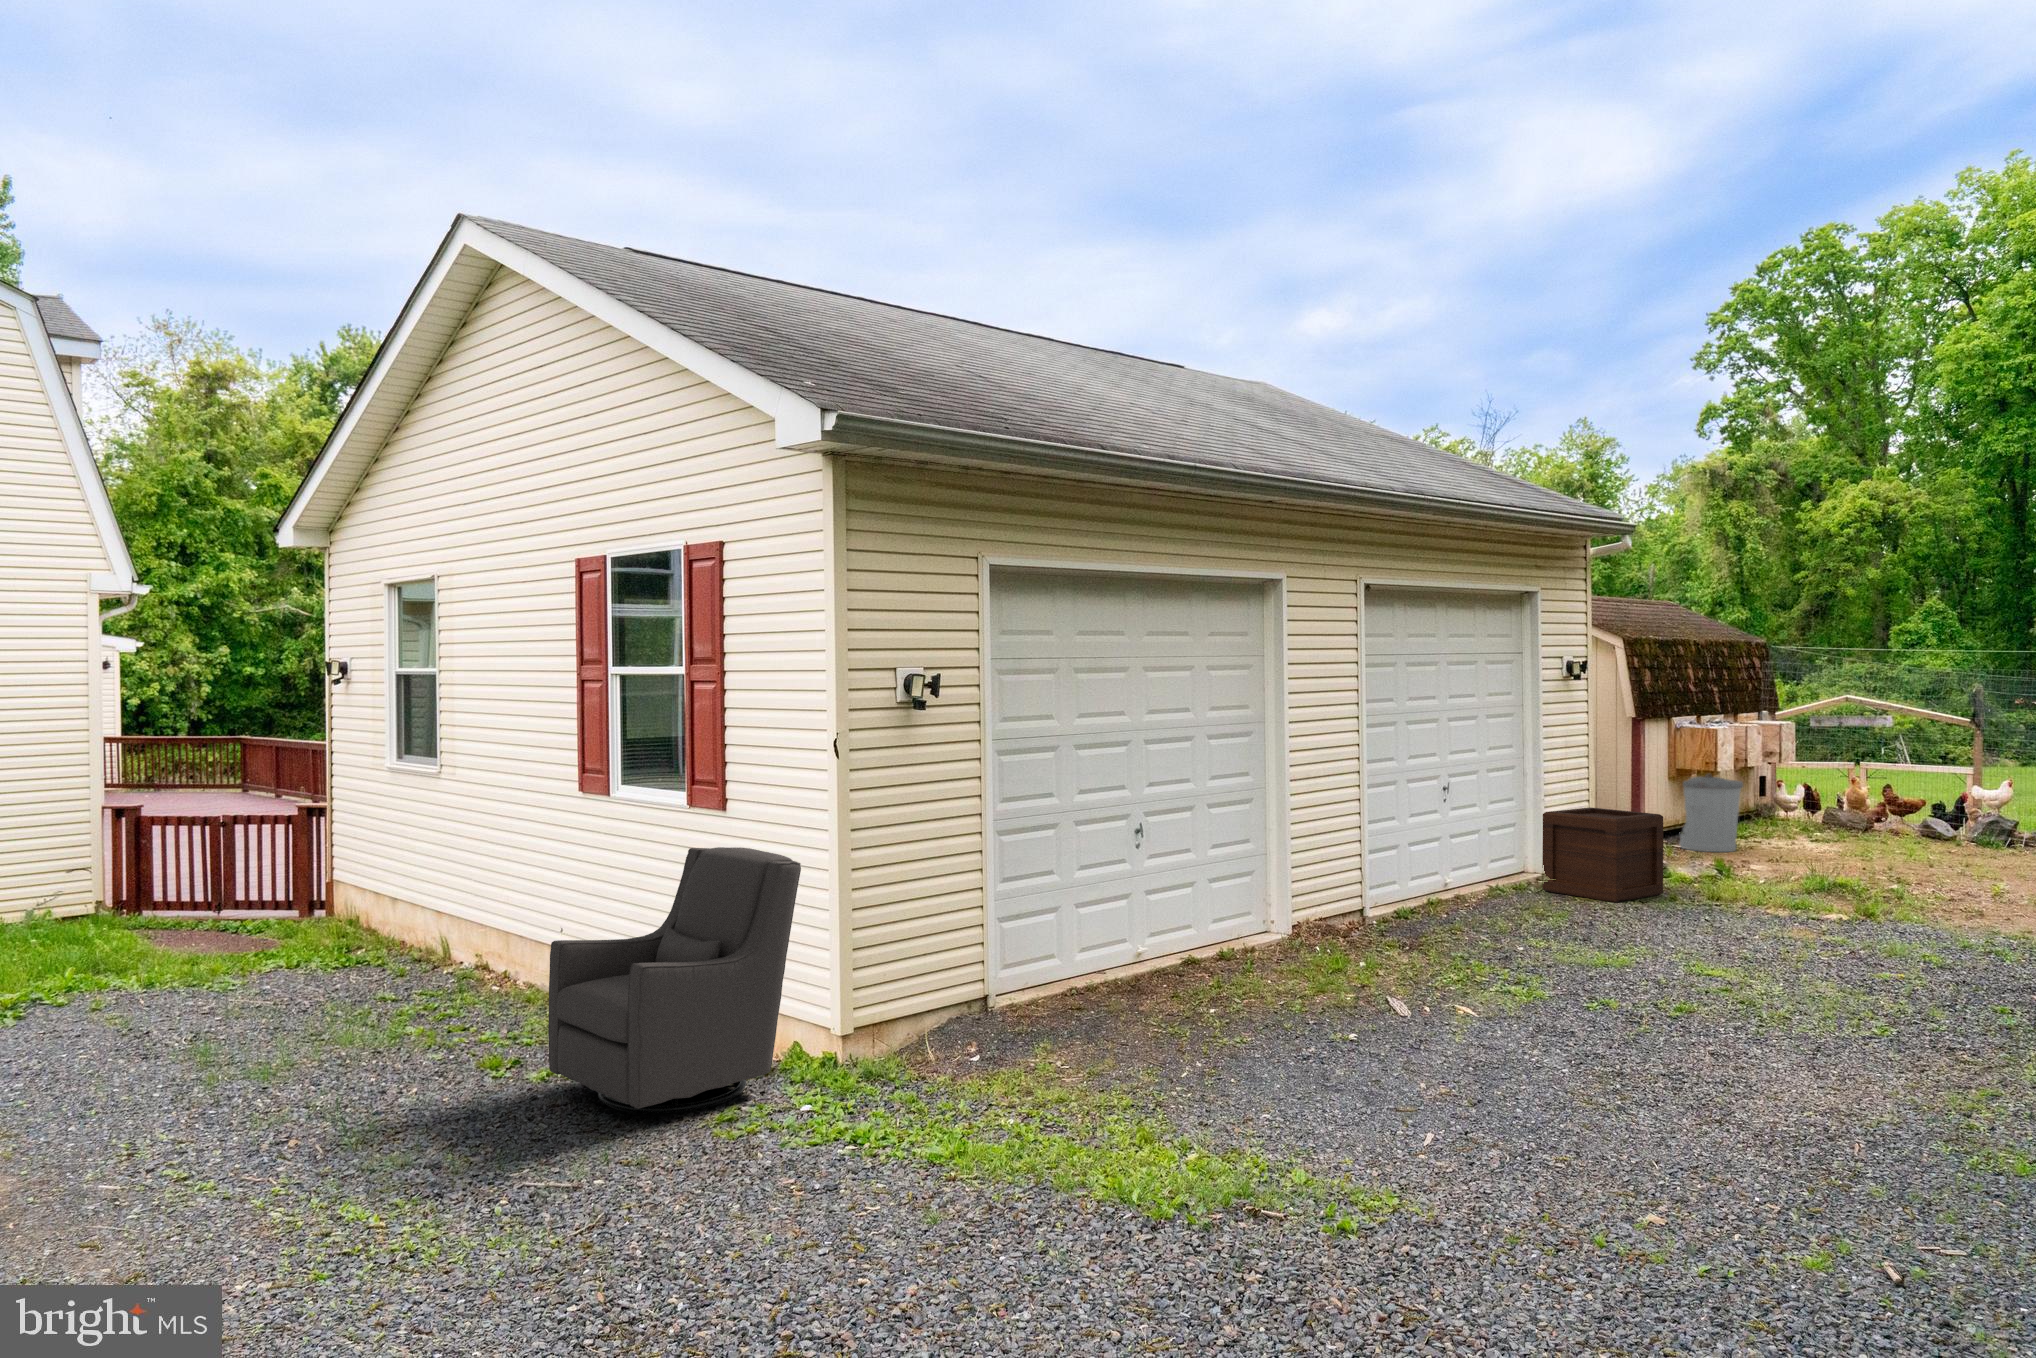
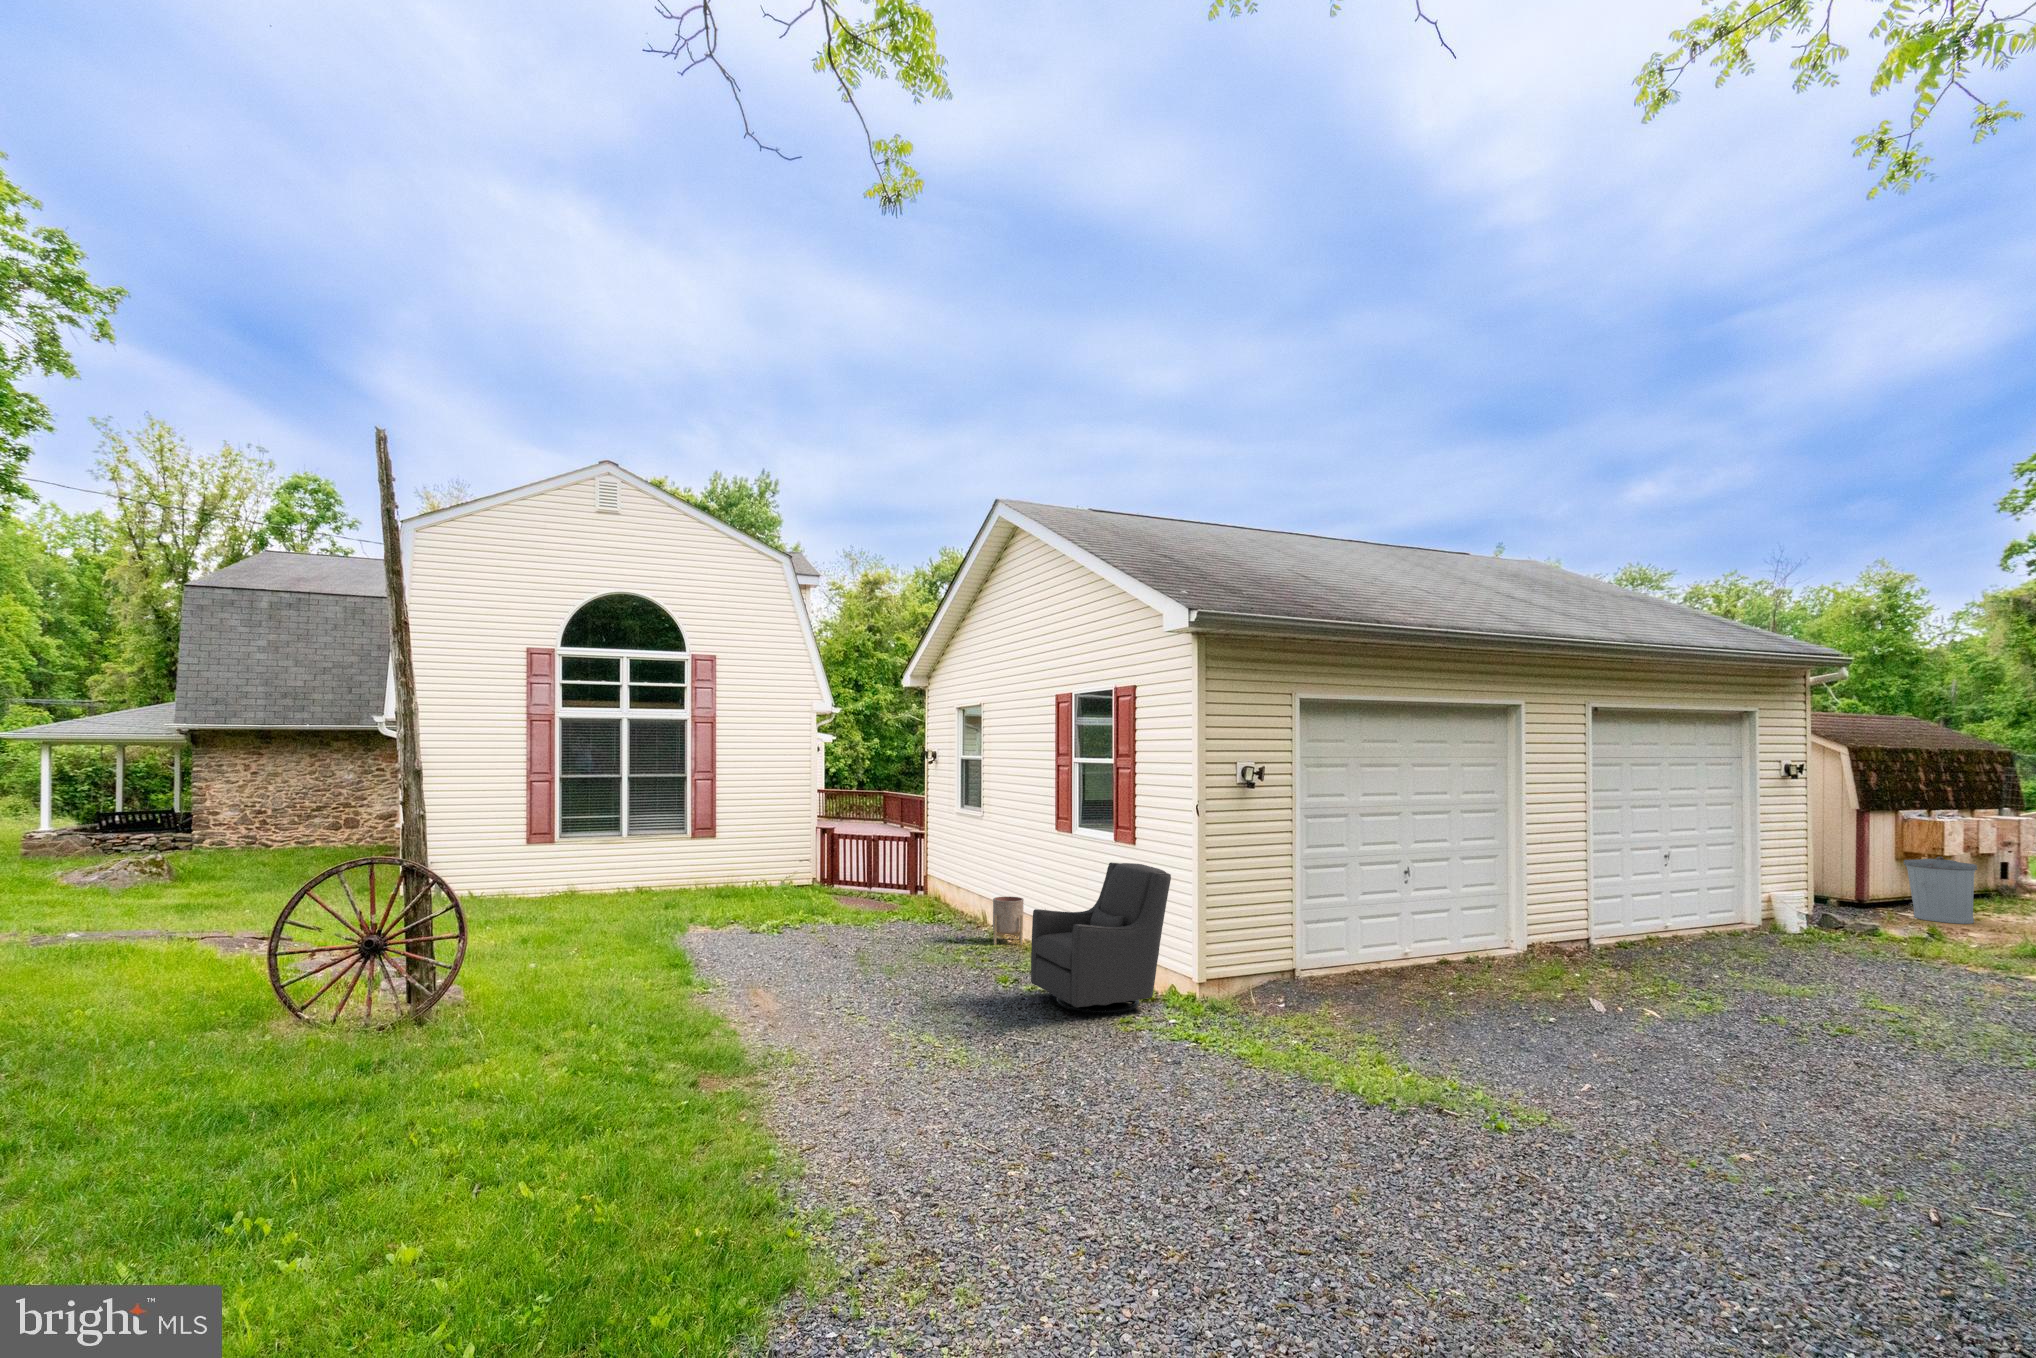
wooden crate: present [1542,807,1663,902] -> none [1755,877,1875,953]
planter: none [467,914,525,1001] -> present [993,896,1024,945]

